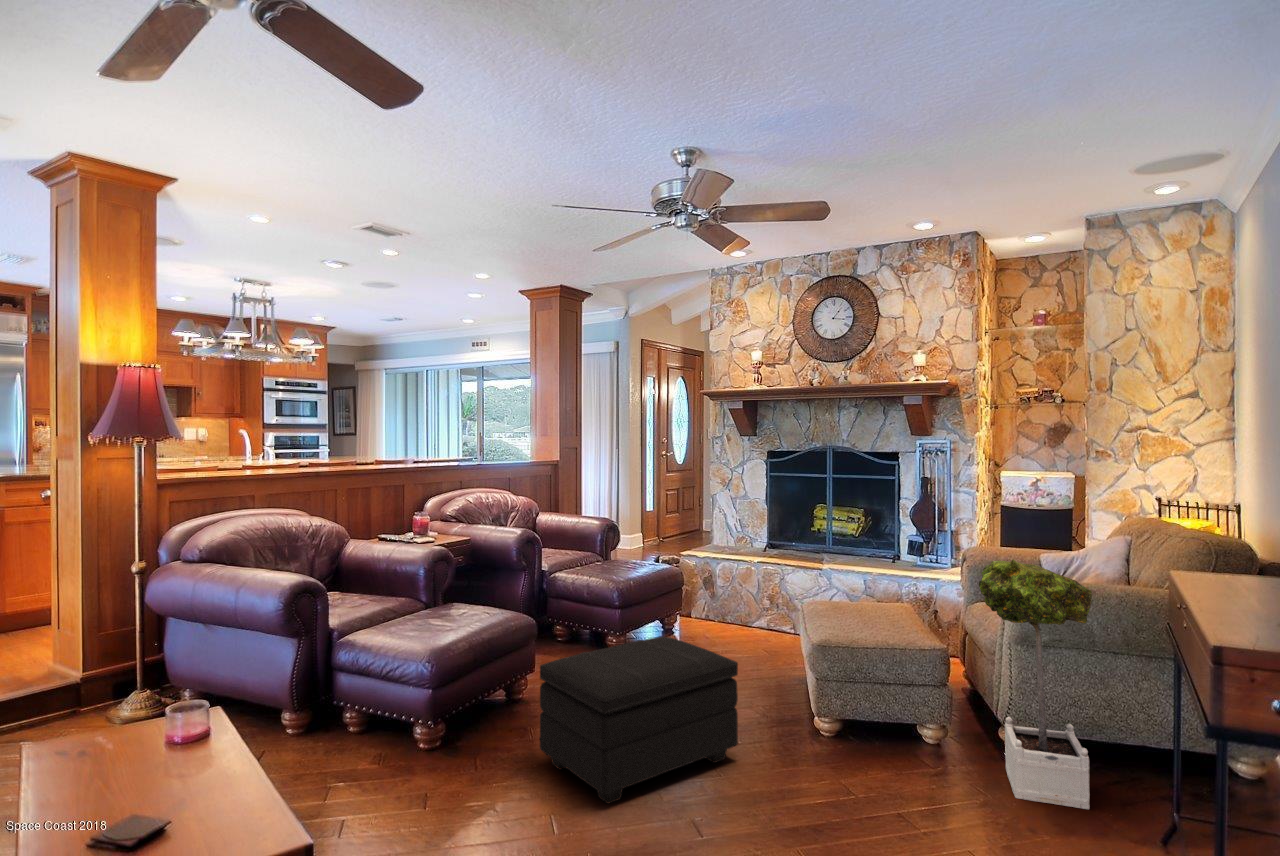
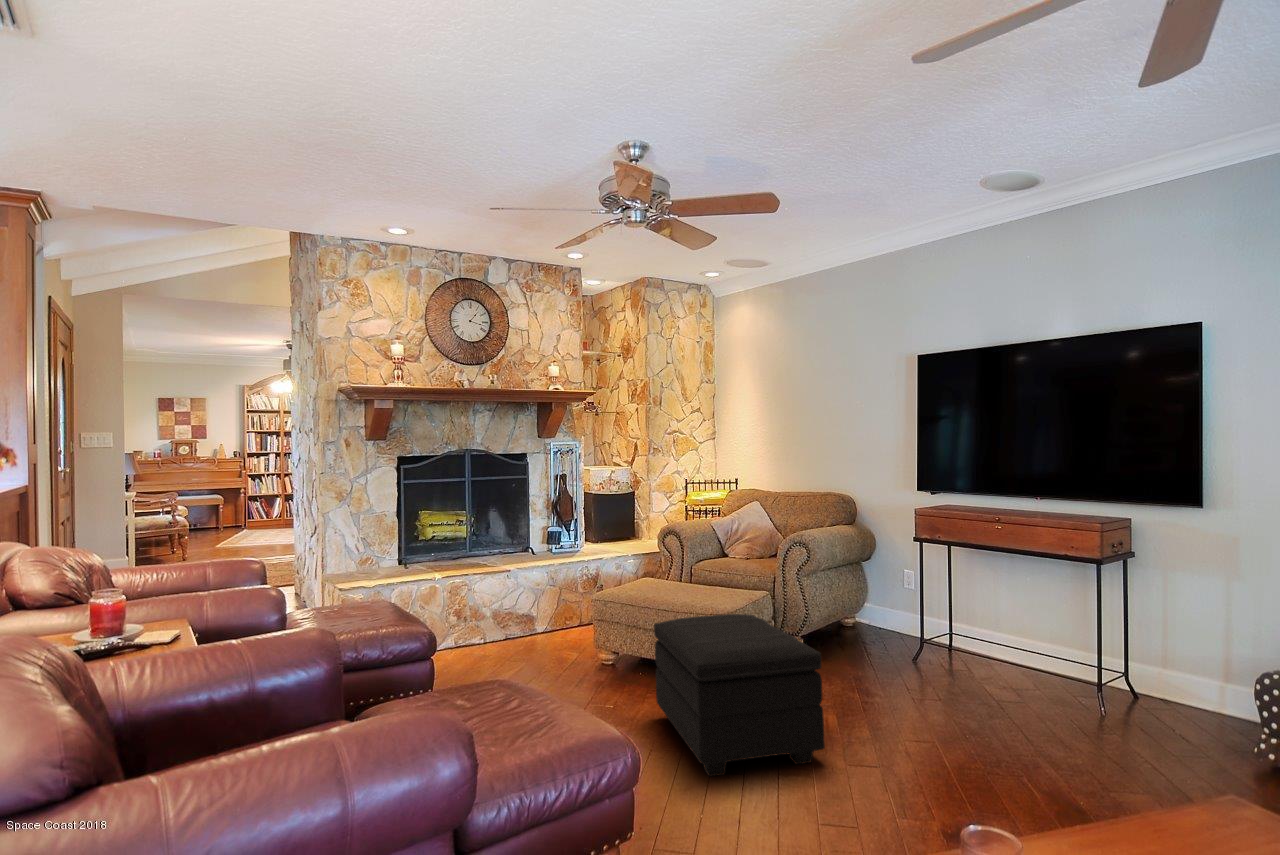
potted tree: present [979,559,1092,809] -> none [804,498,876,656]

